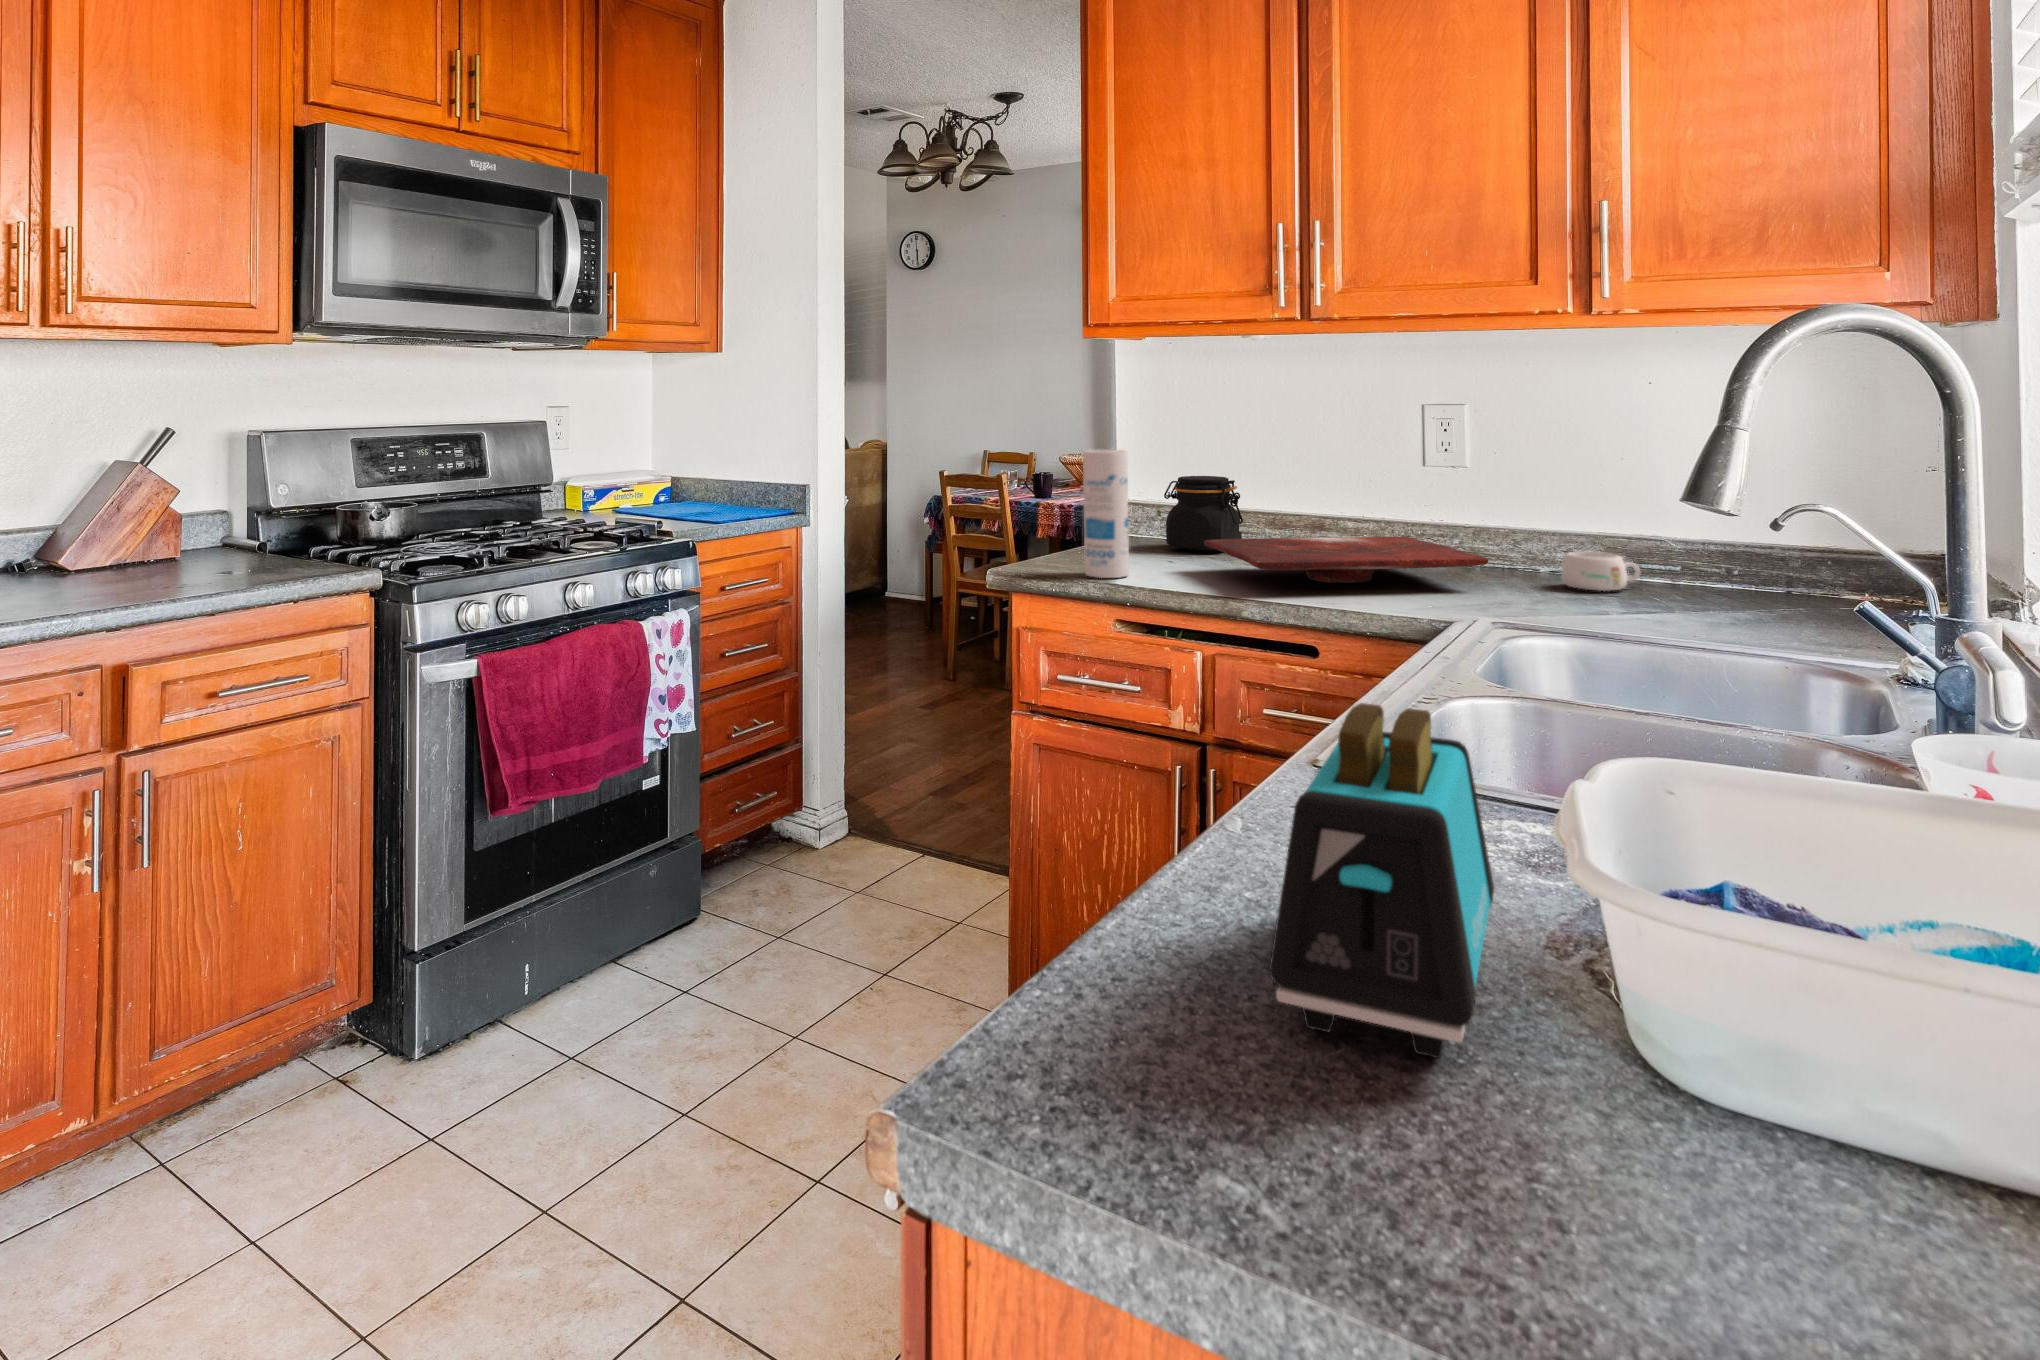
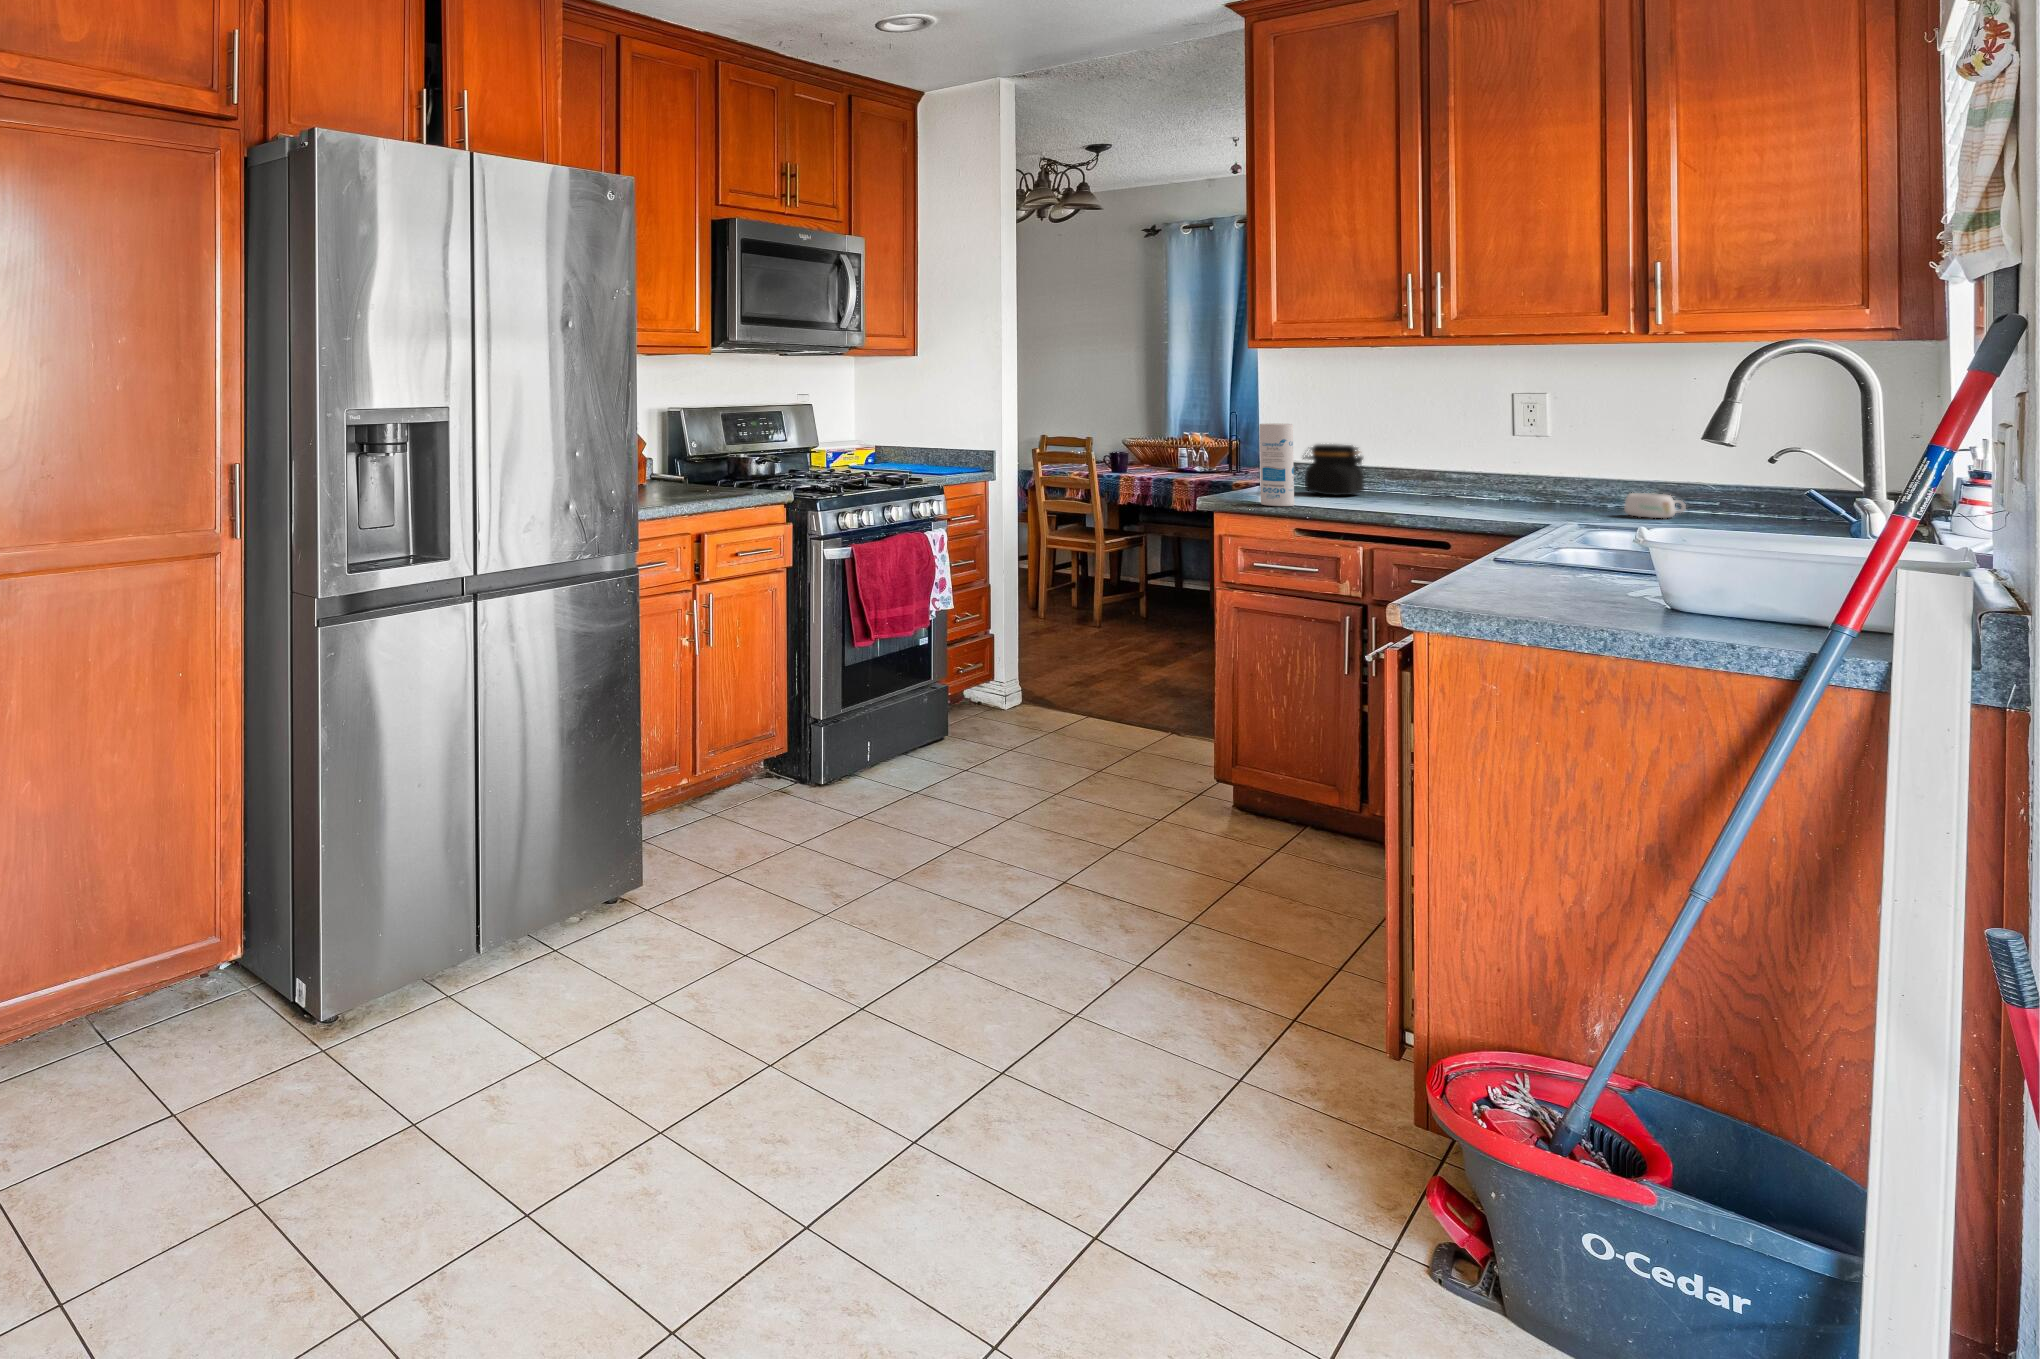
cutting board: present [1204,537,1488,583] -> none [1347,484,1569,511]
toaster: present [1270,703,1494,1058] -> none [1512,506,1603,619]

